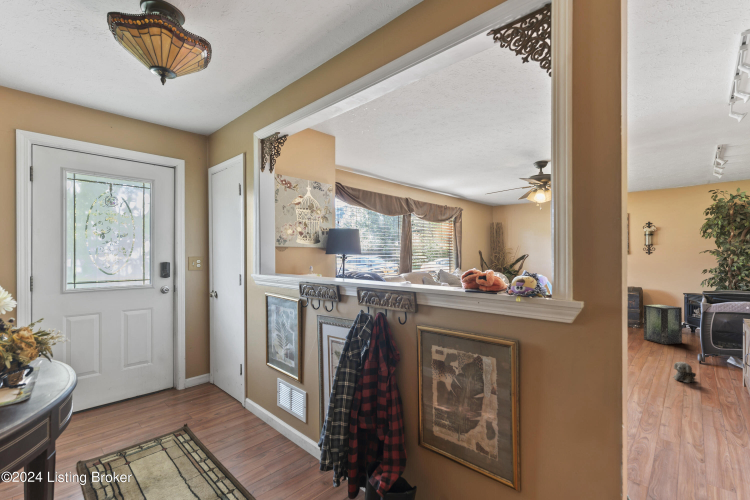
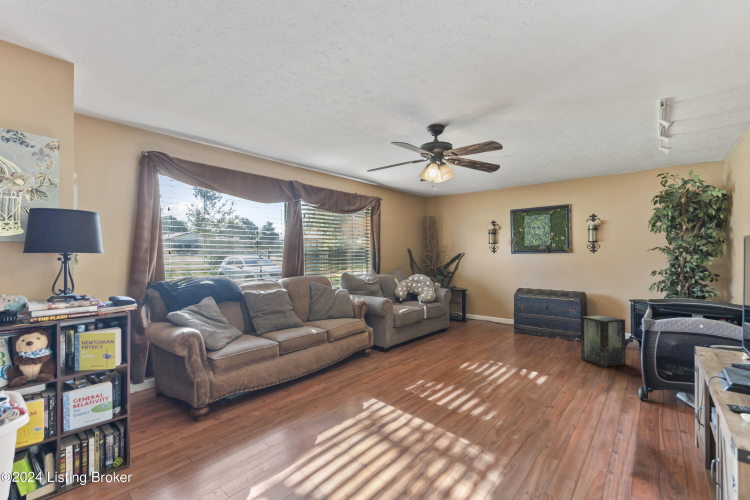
plush toy: present [674,362,696,383] -> none [603,407,632,439]

